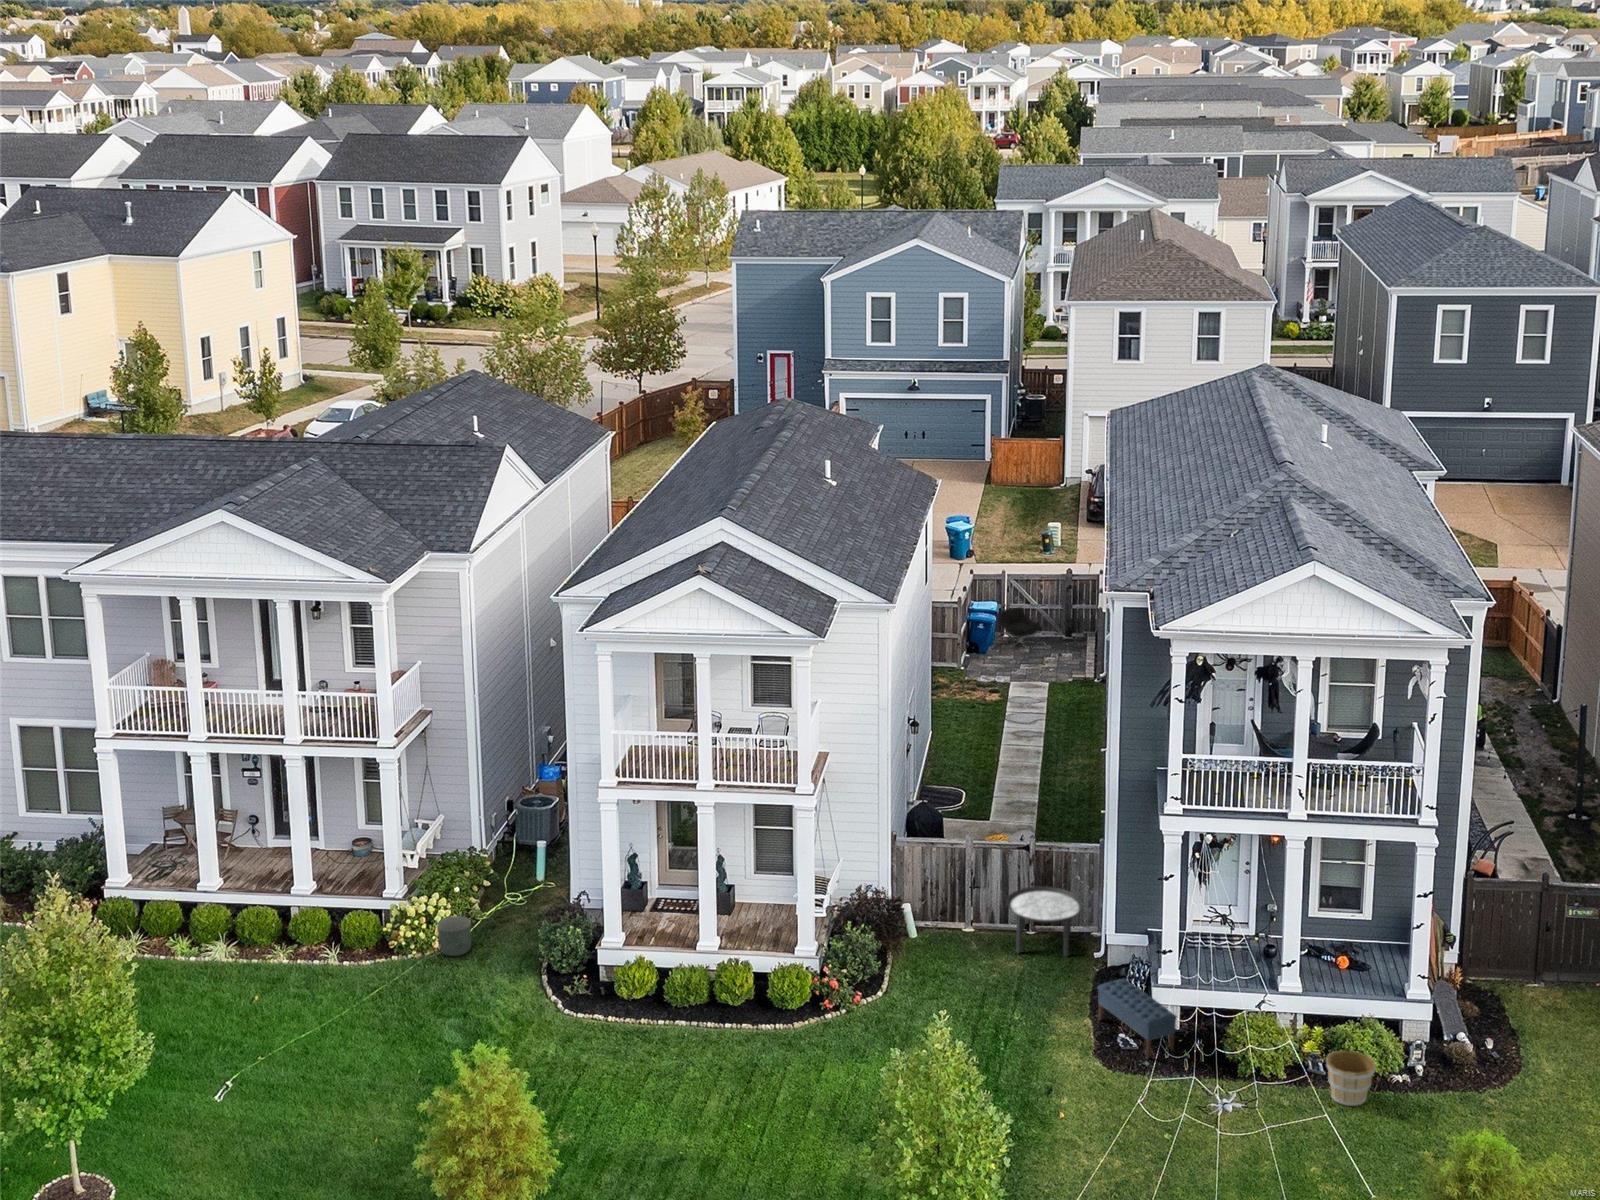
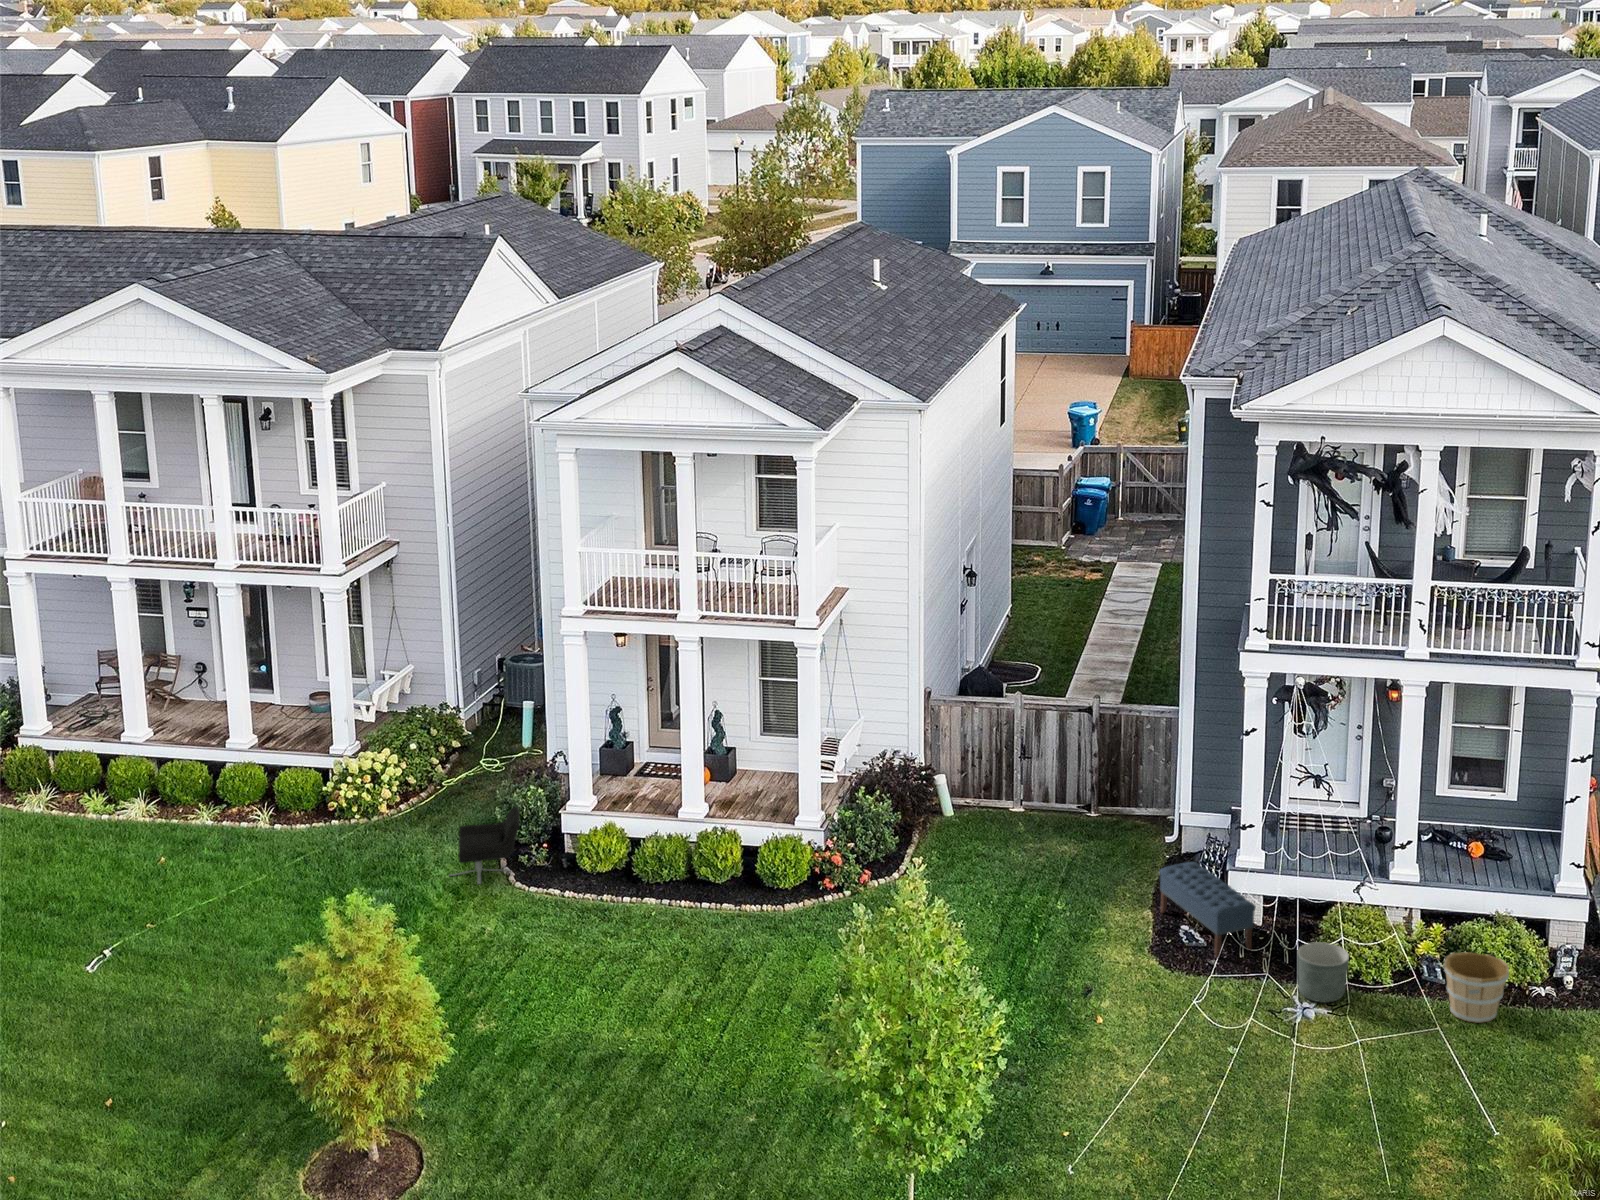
lounge chair: present [999,607,1041,646] -> present [450,807,520,884]
round table: present [1006,886,1084,956] -> none [1059,757,1155,841]
planter: present [437,916,471,956] -> present [1297,942,1349,1003]

